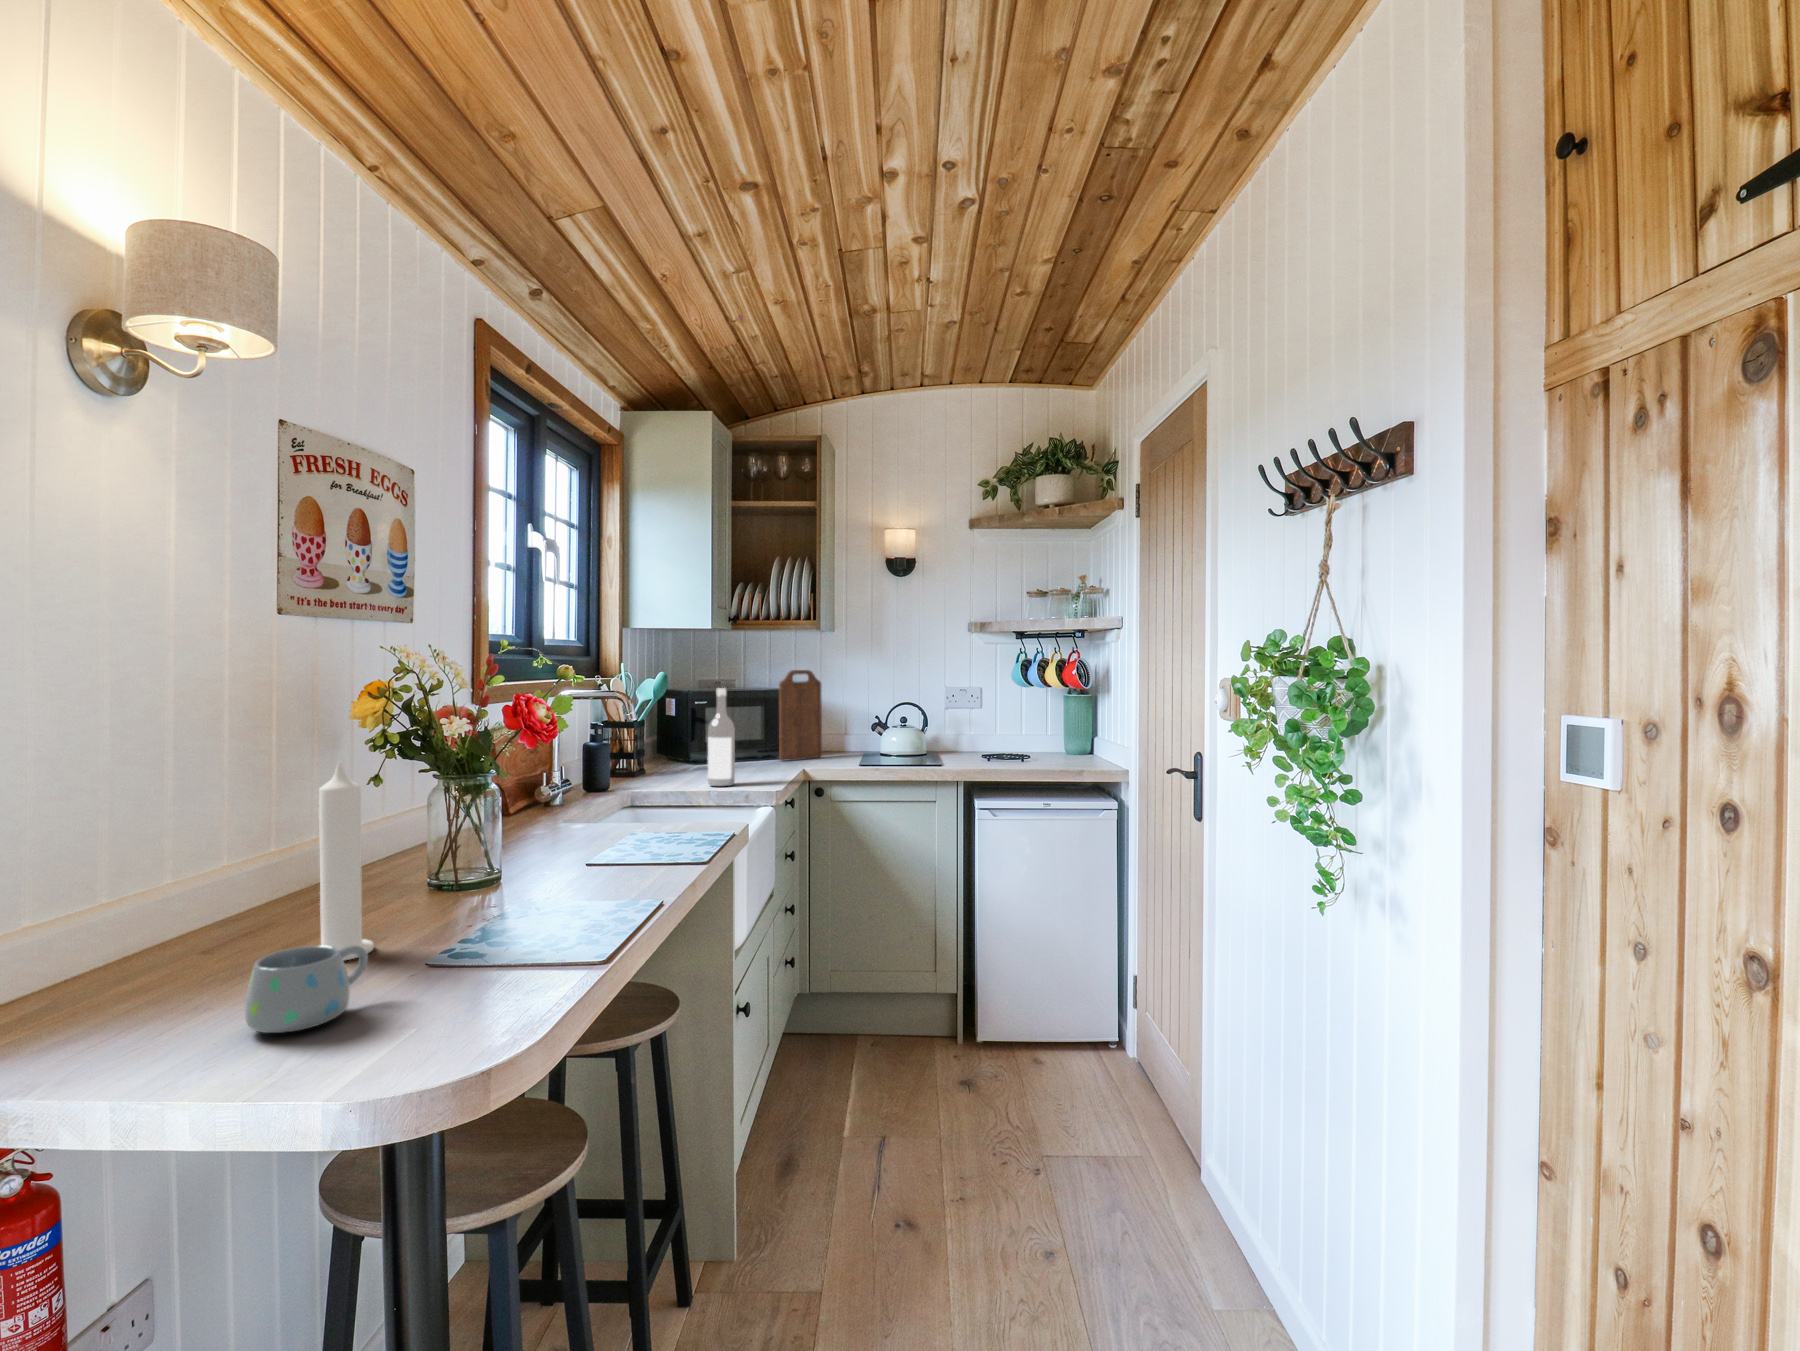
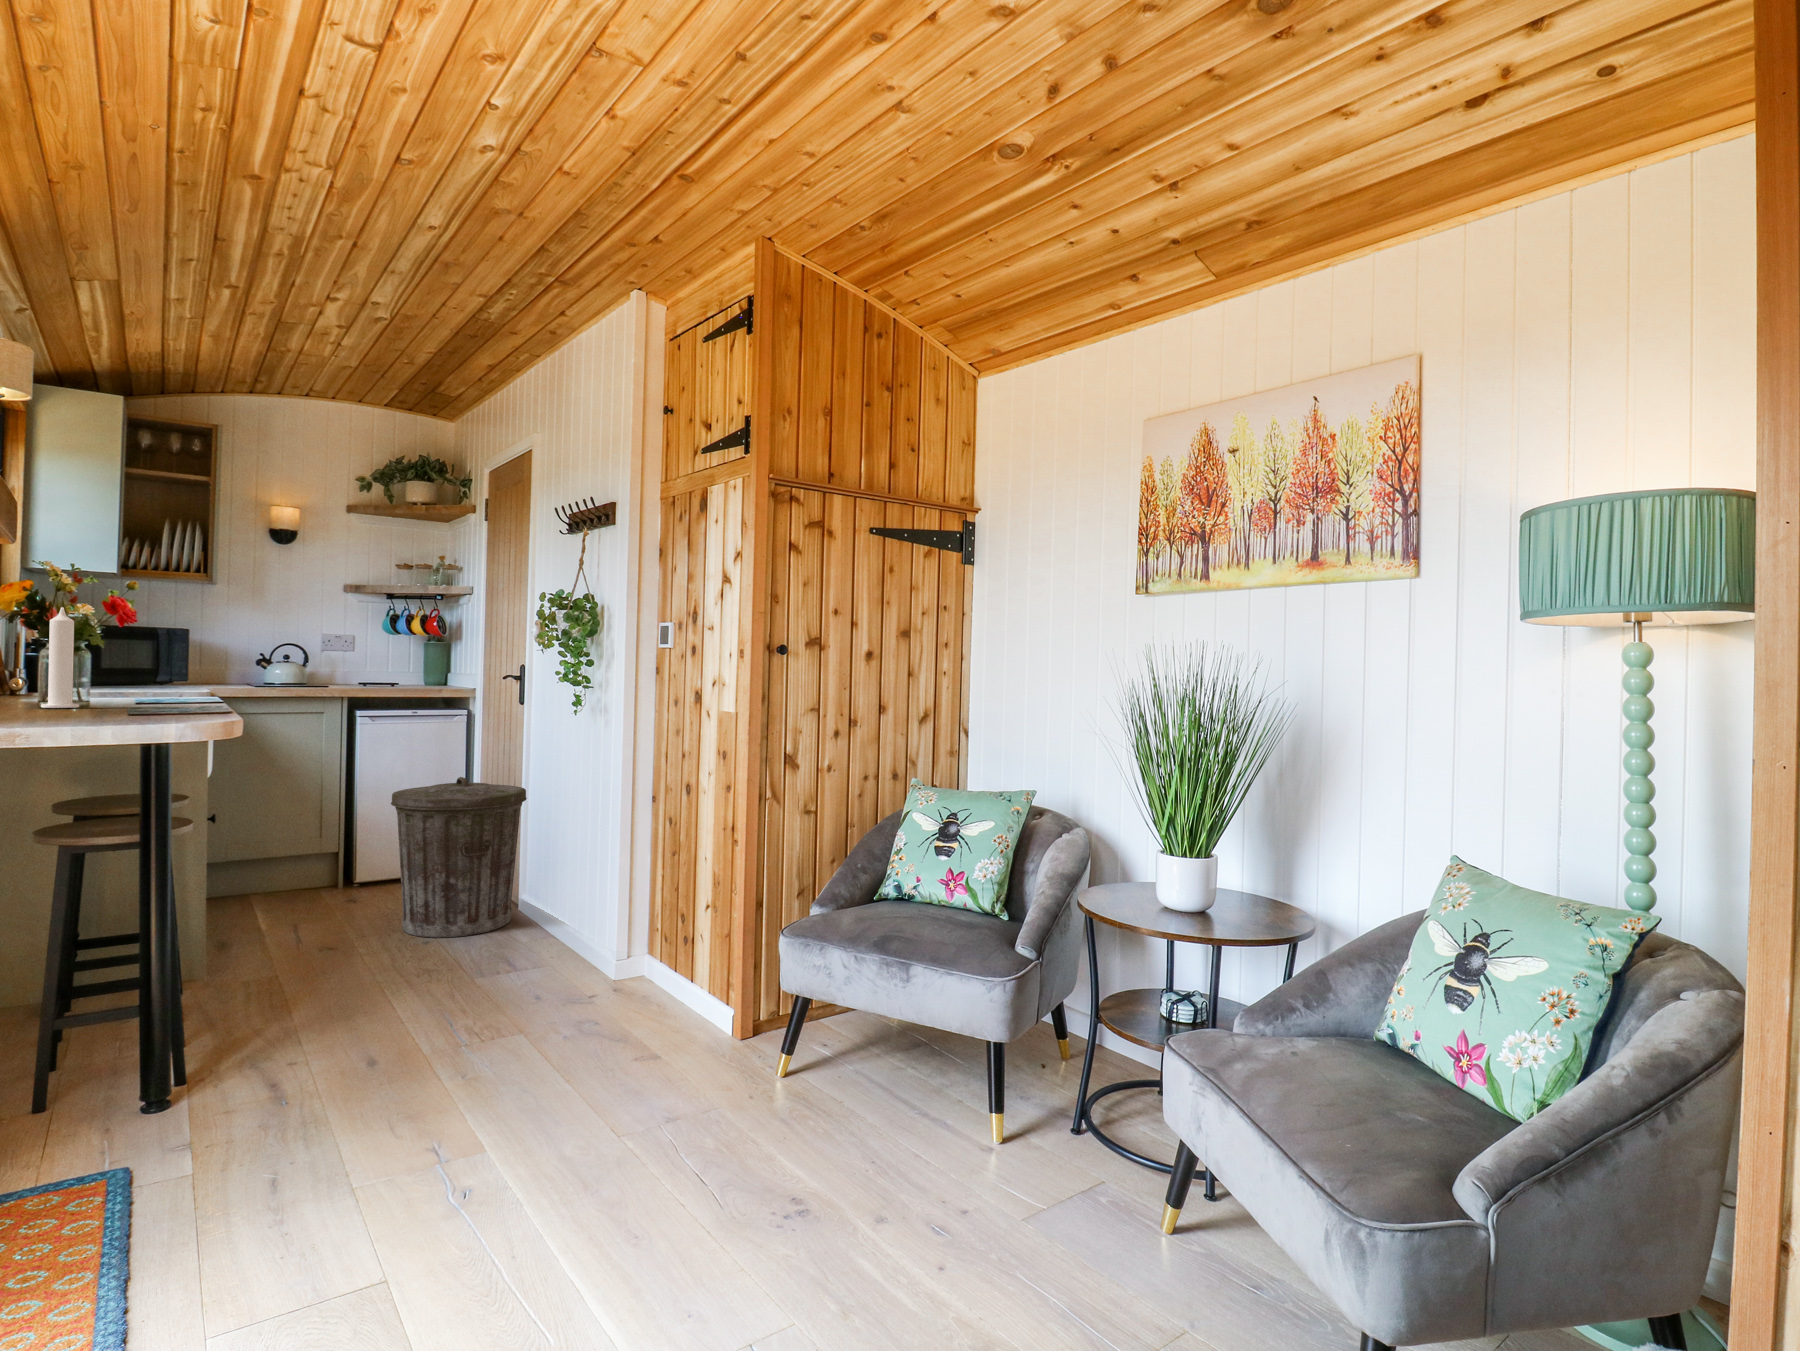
cutting board: present [779,670,822,761] -> none [158,611,200,688]
wine bottle: present [708,688,735,786] -> none [123,615,151,692]
mug: present [245,945,368,1033] -> none [86,681,137,710]
trash can: none [991,951,1208,1270] -> present [391,777,527,938]

